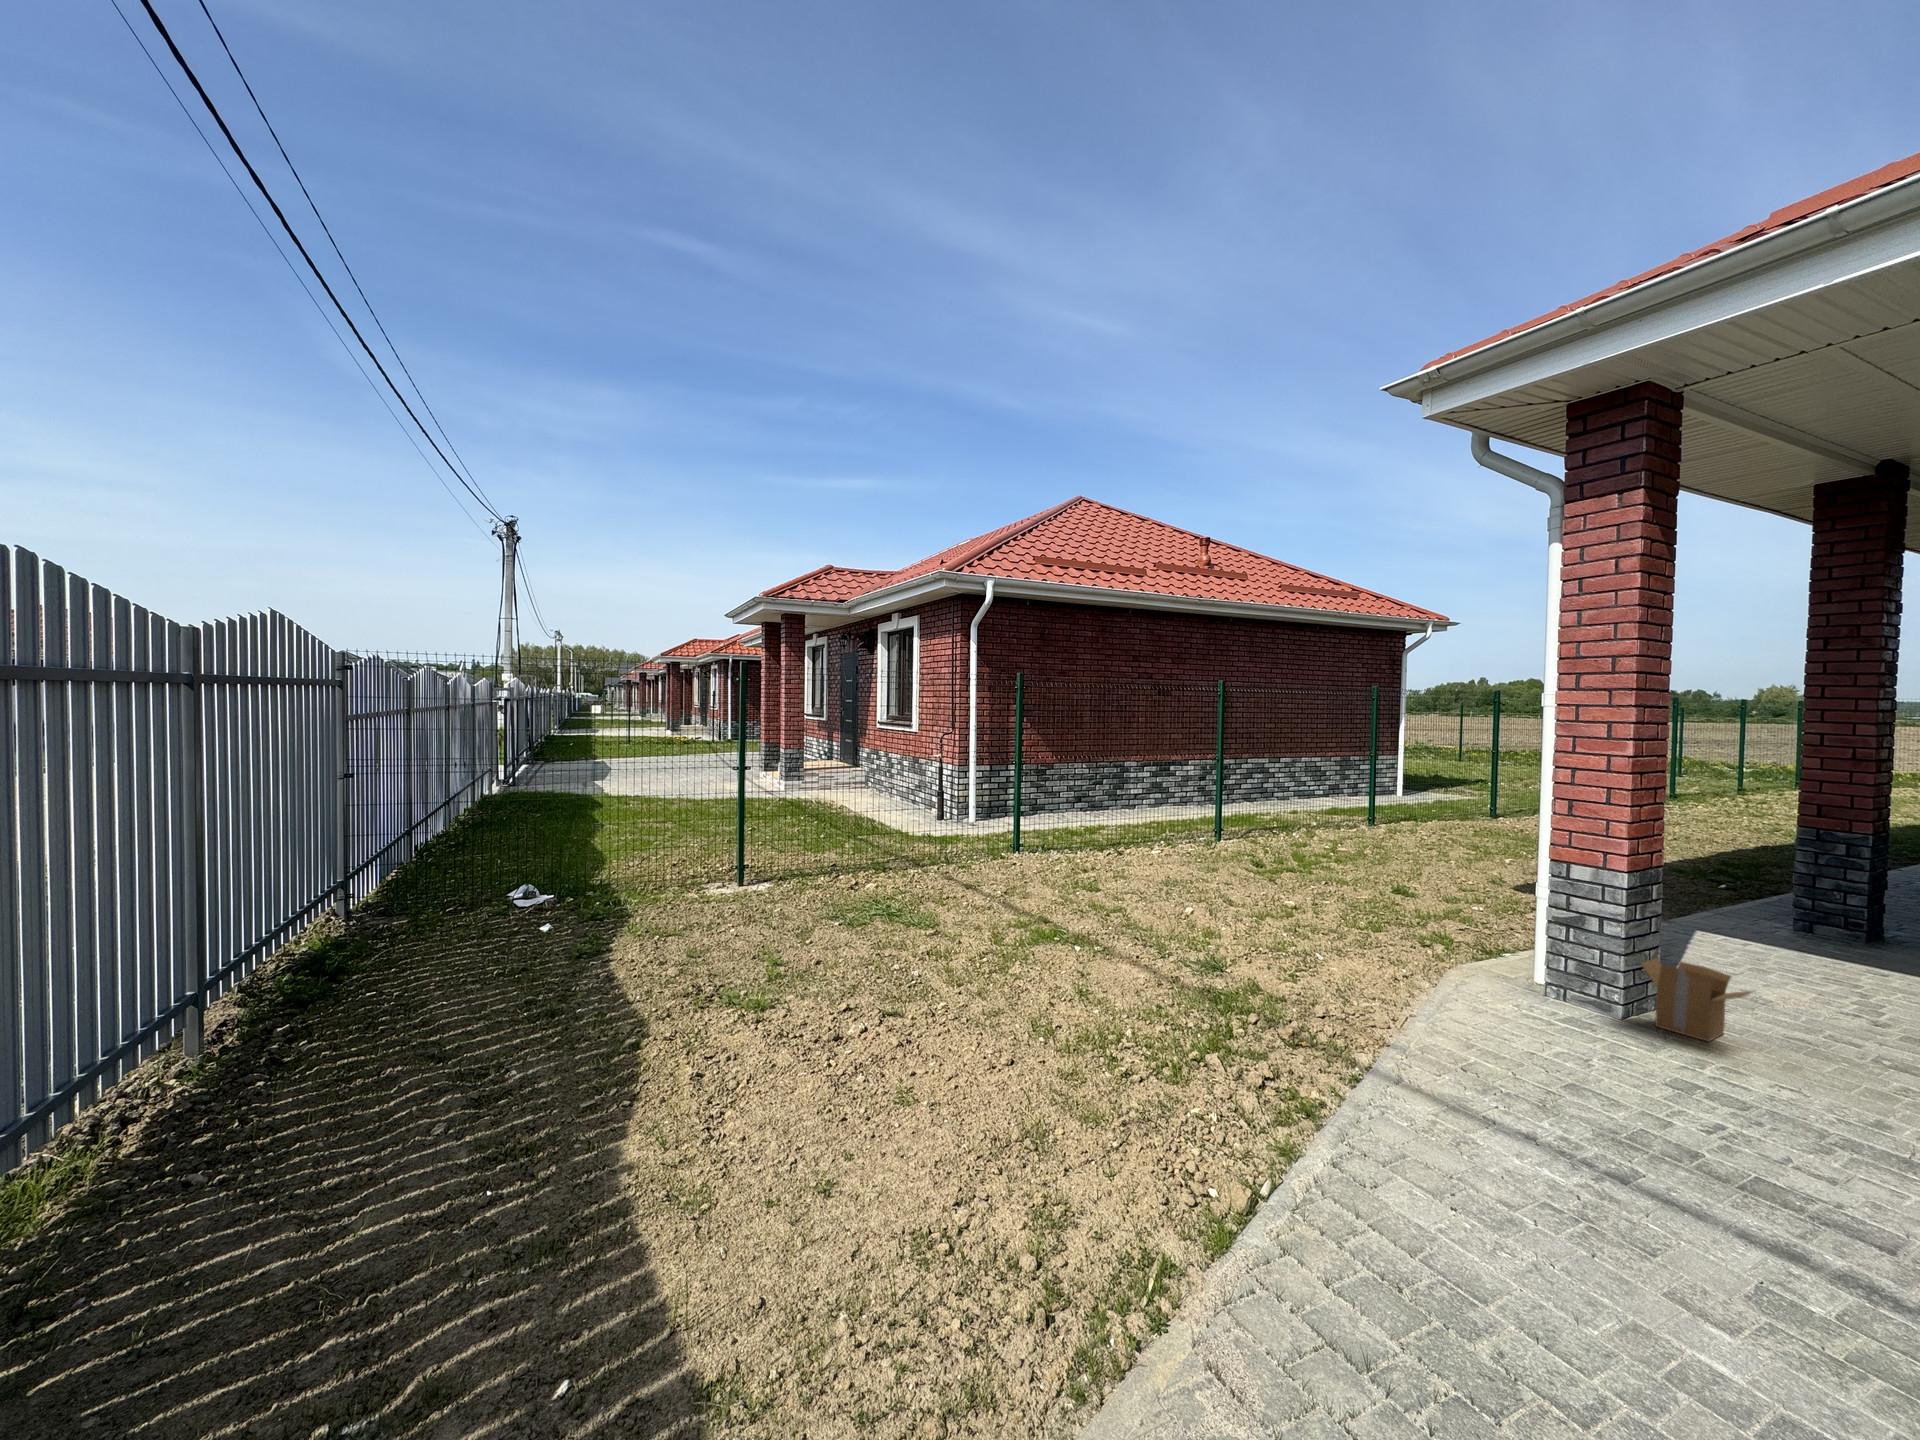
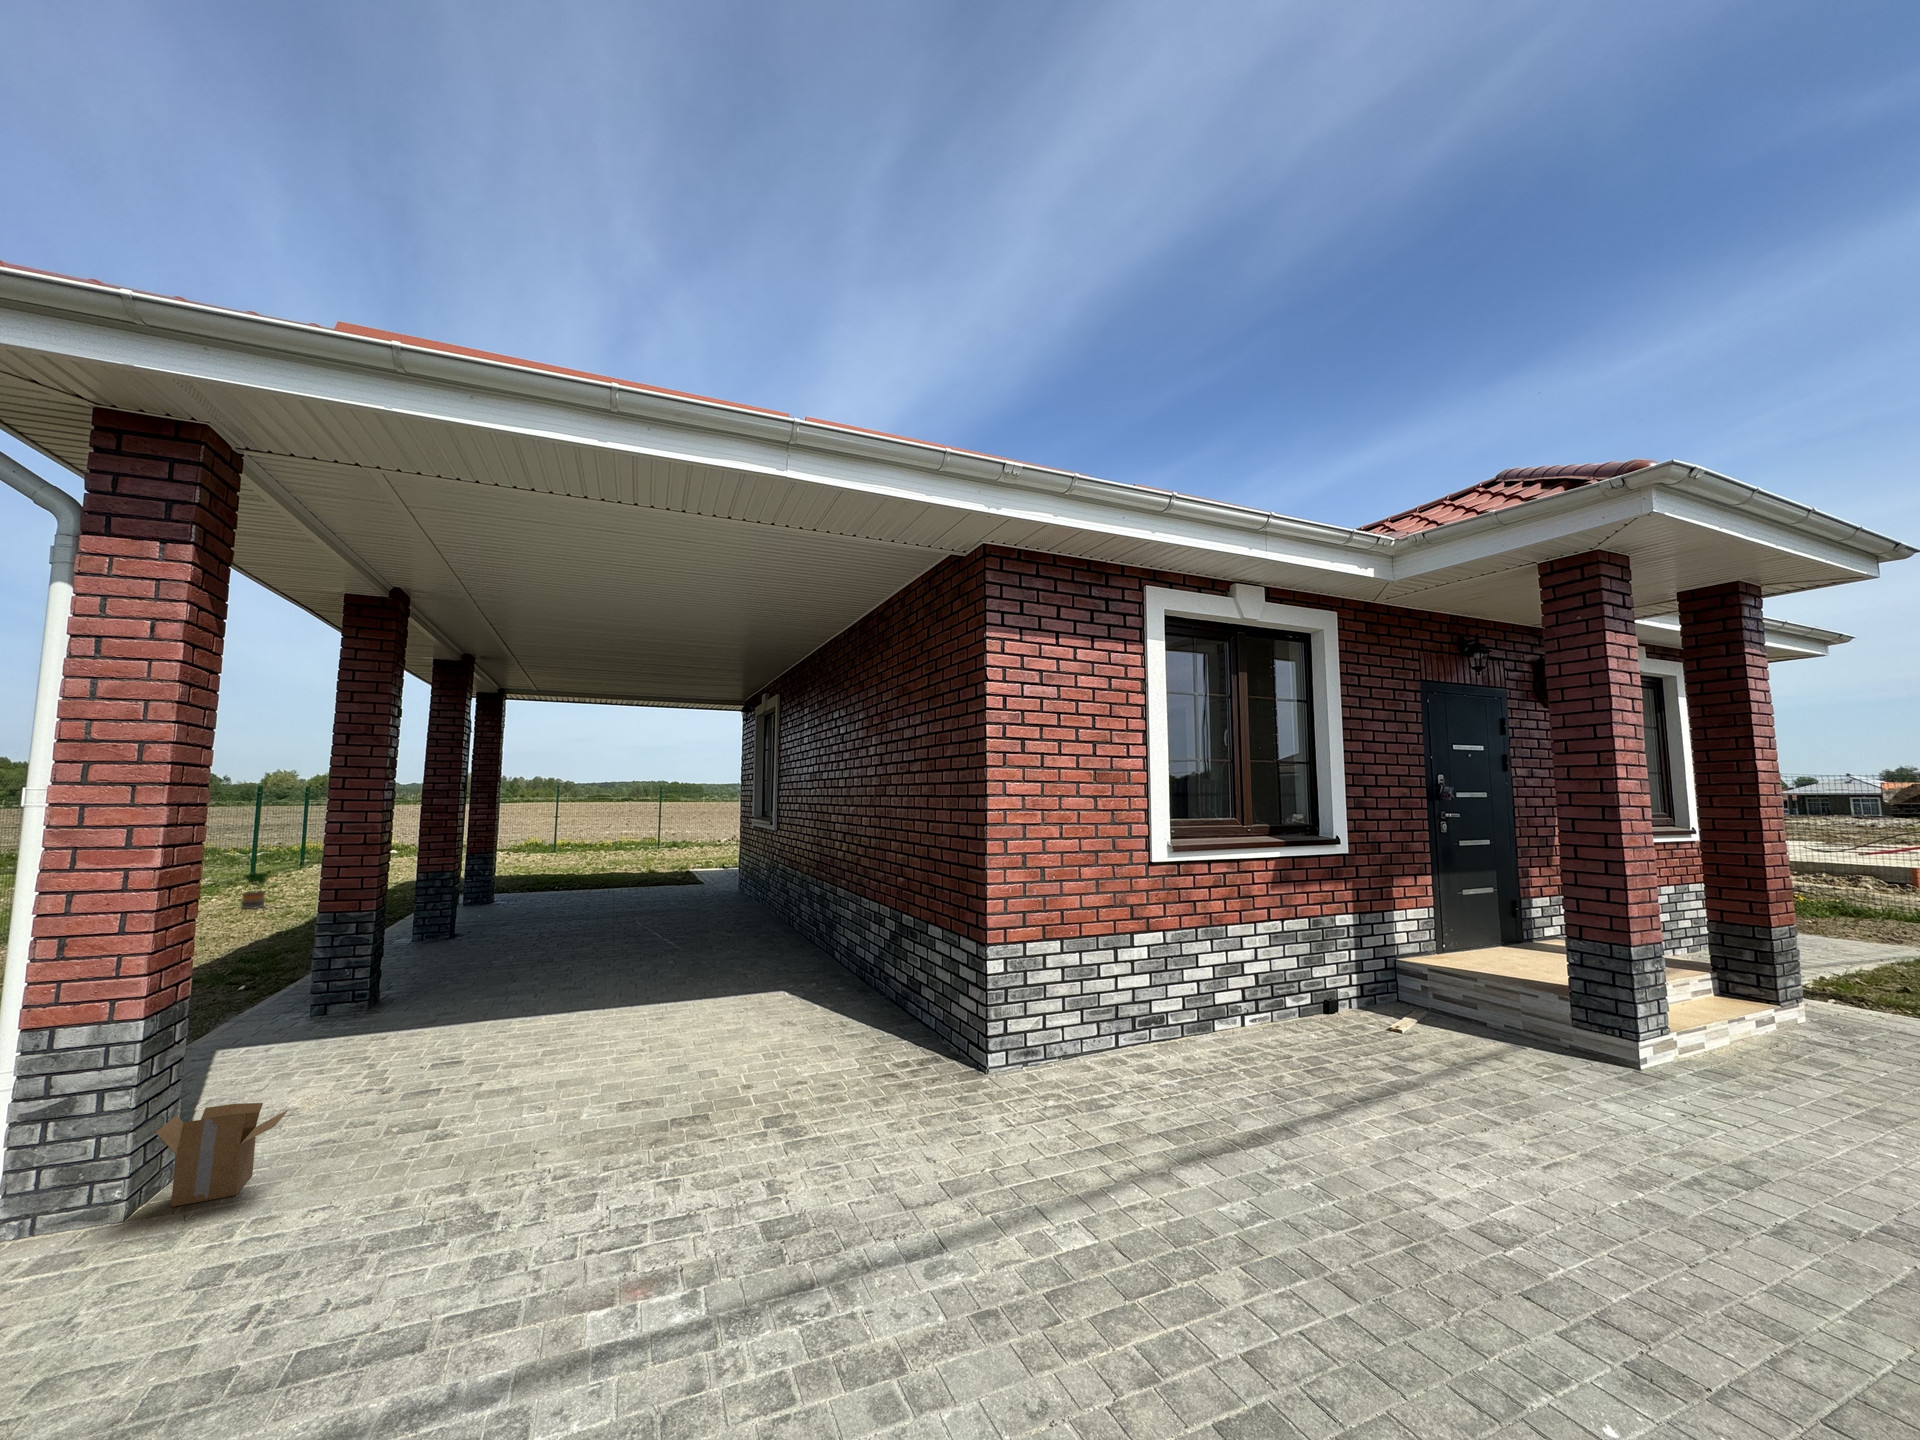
potted tree: none [1725,785,1758,821] -> present [242,873,270,909]

